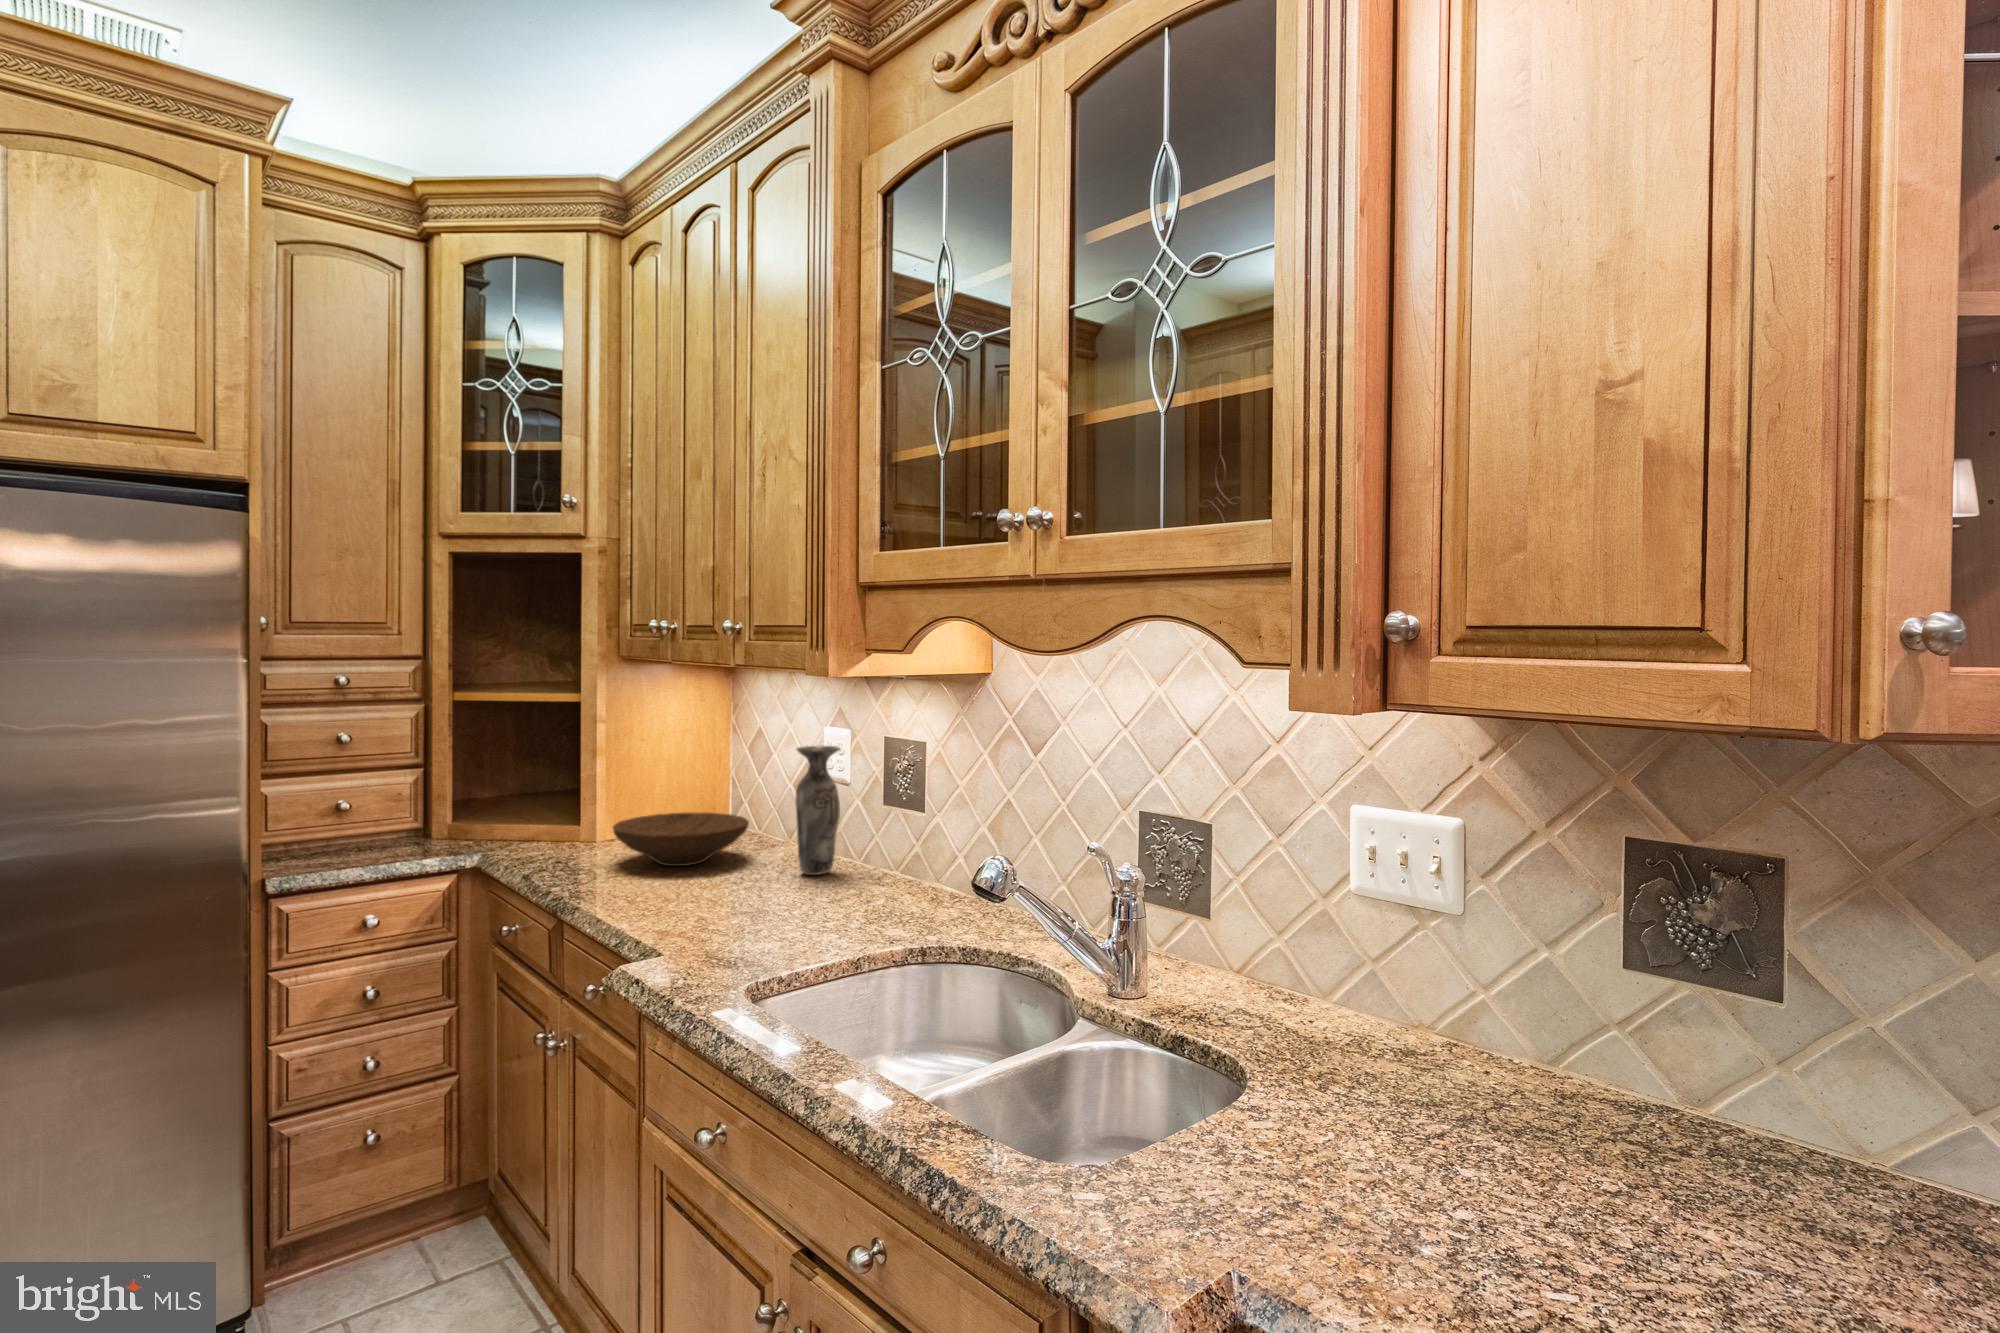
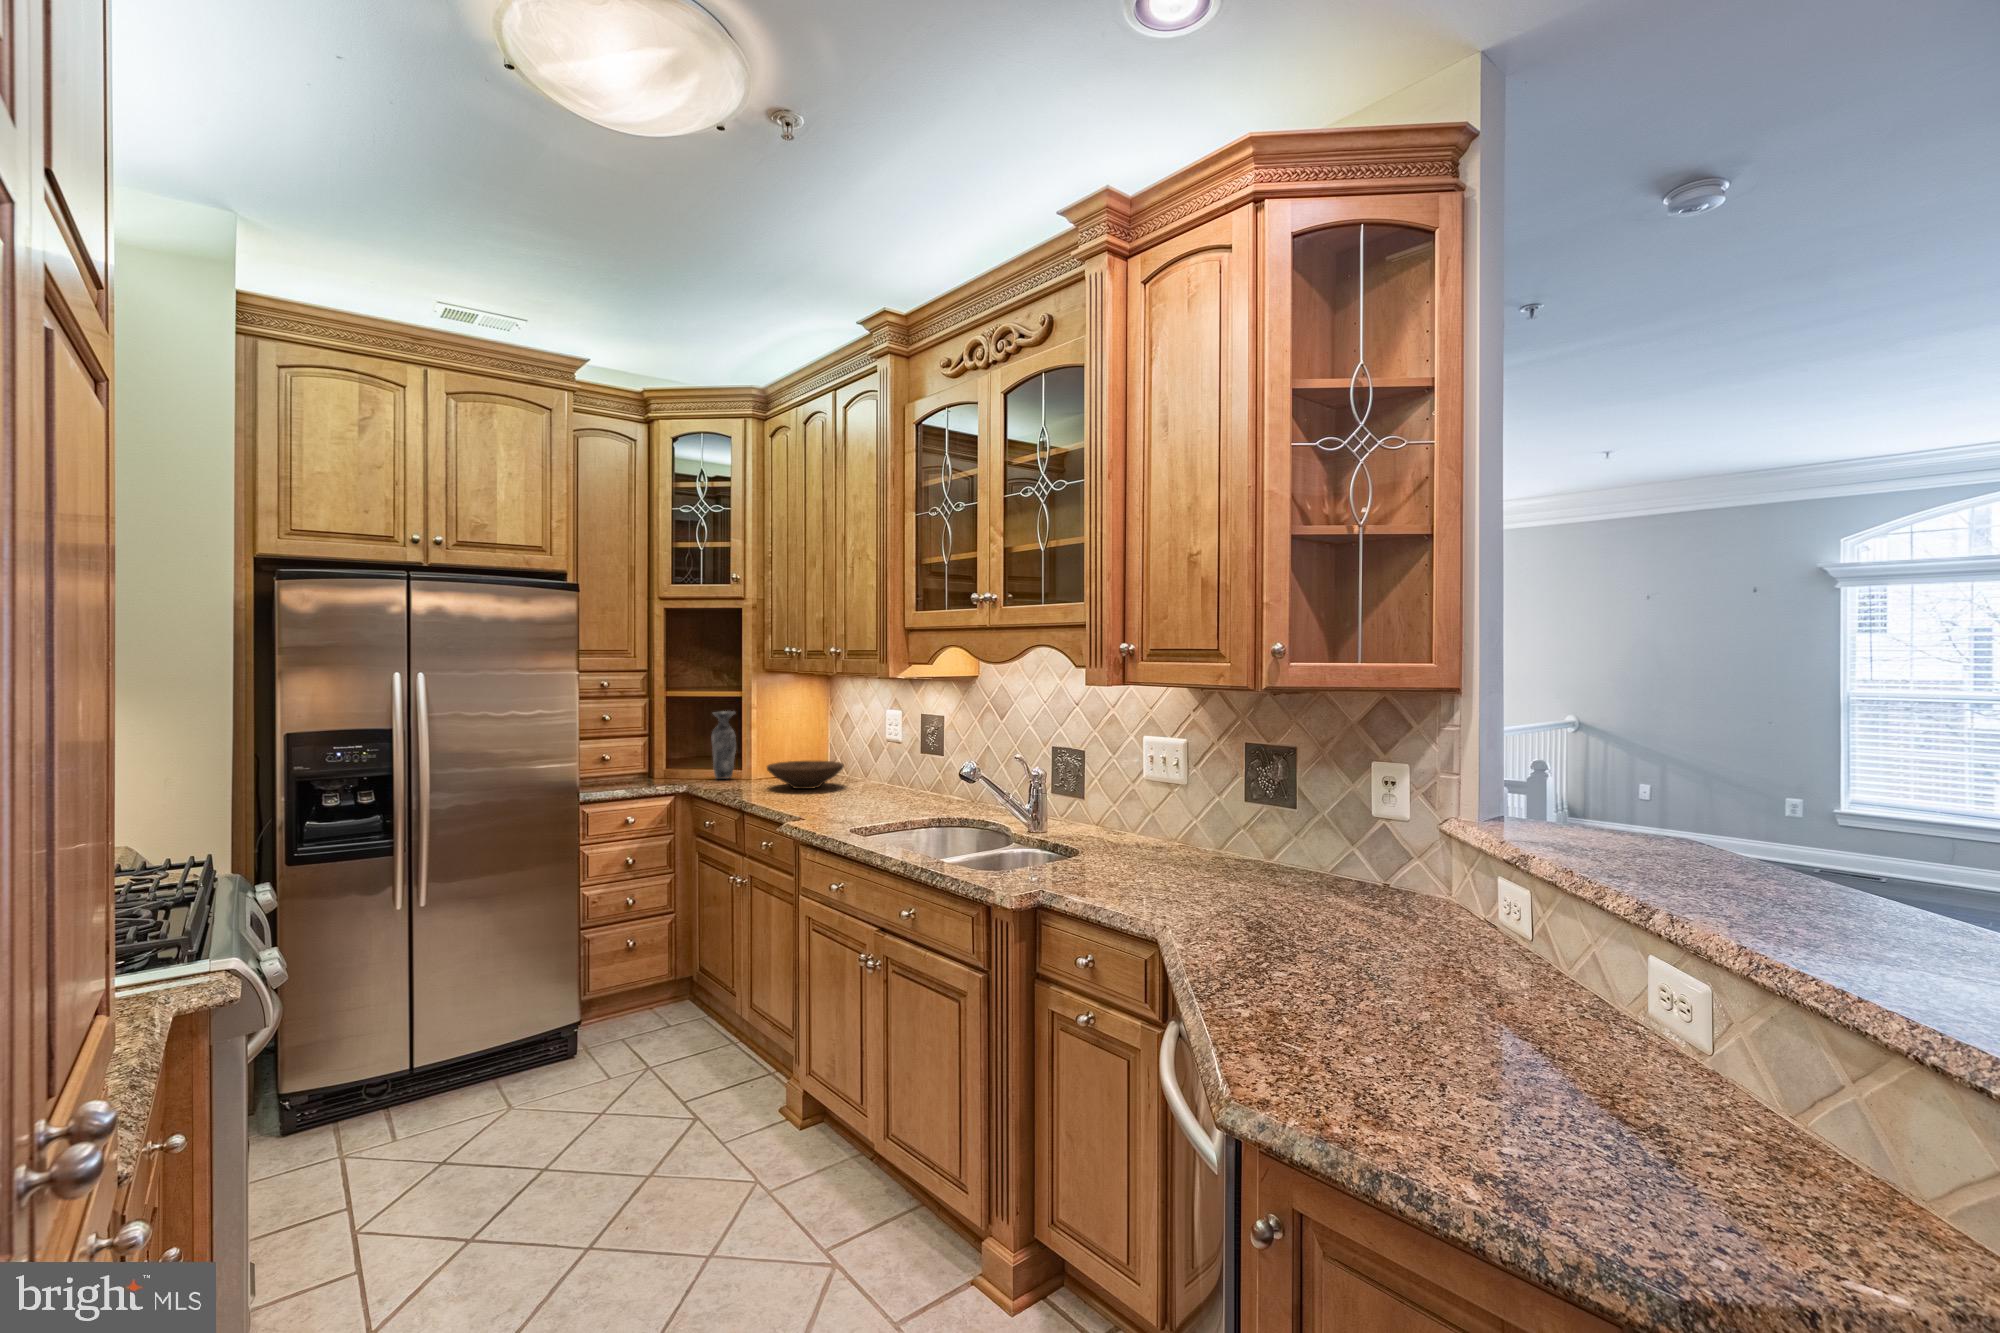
vase: present [795,746,840,875] -> present [711,711,736,779]

